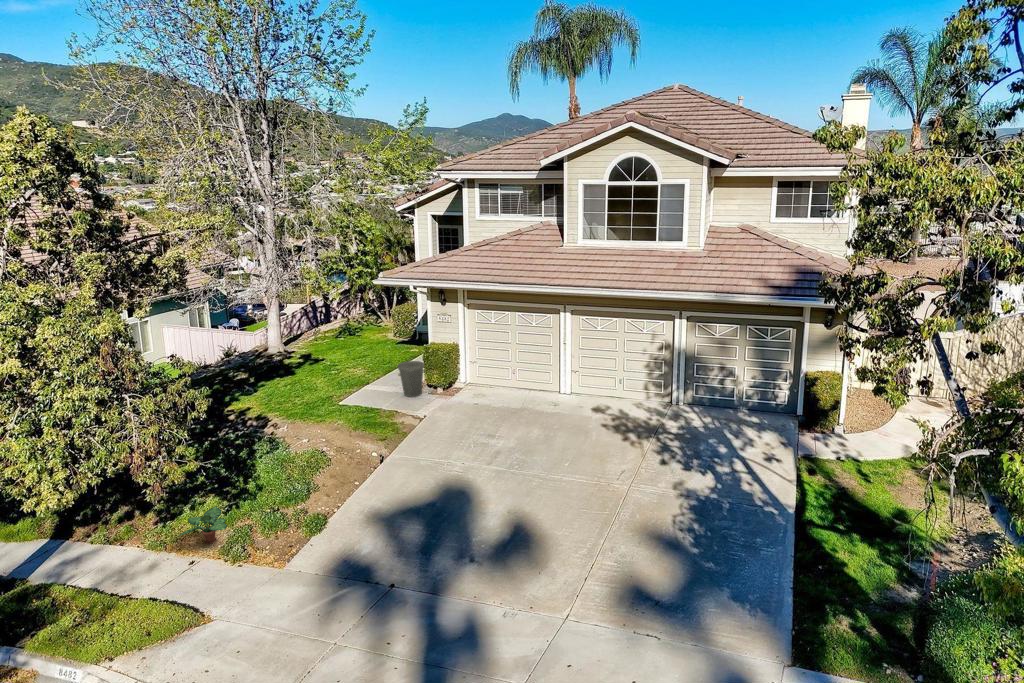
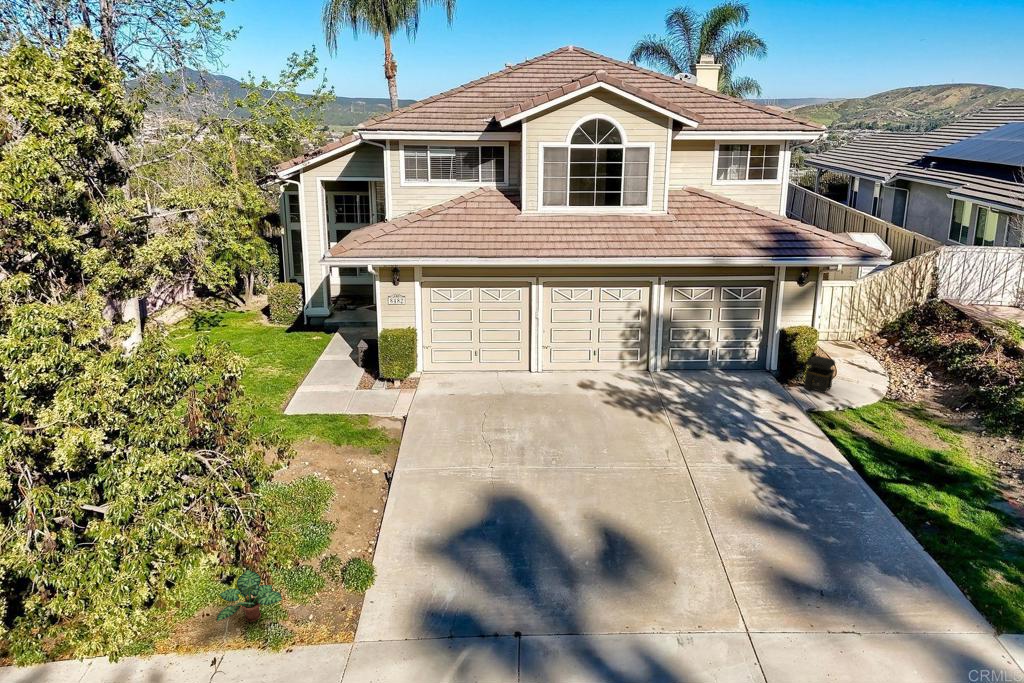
trash can: present [398,361,424,397] -> none [348,350,379,392]
toolbox: none [821,402,855,442] -> present [804,356,835,393]

